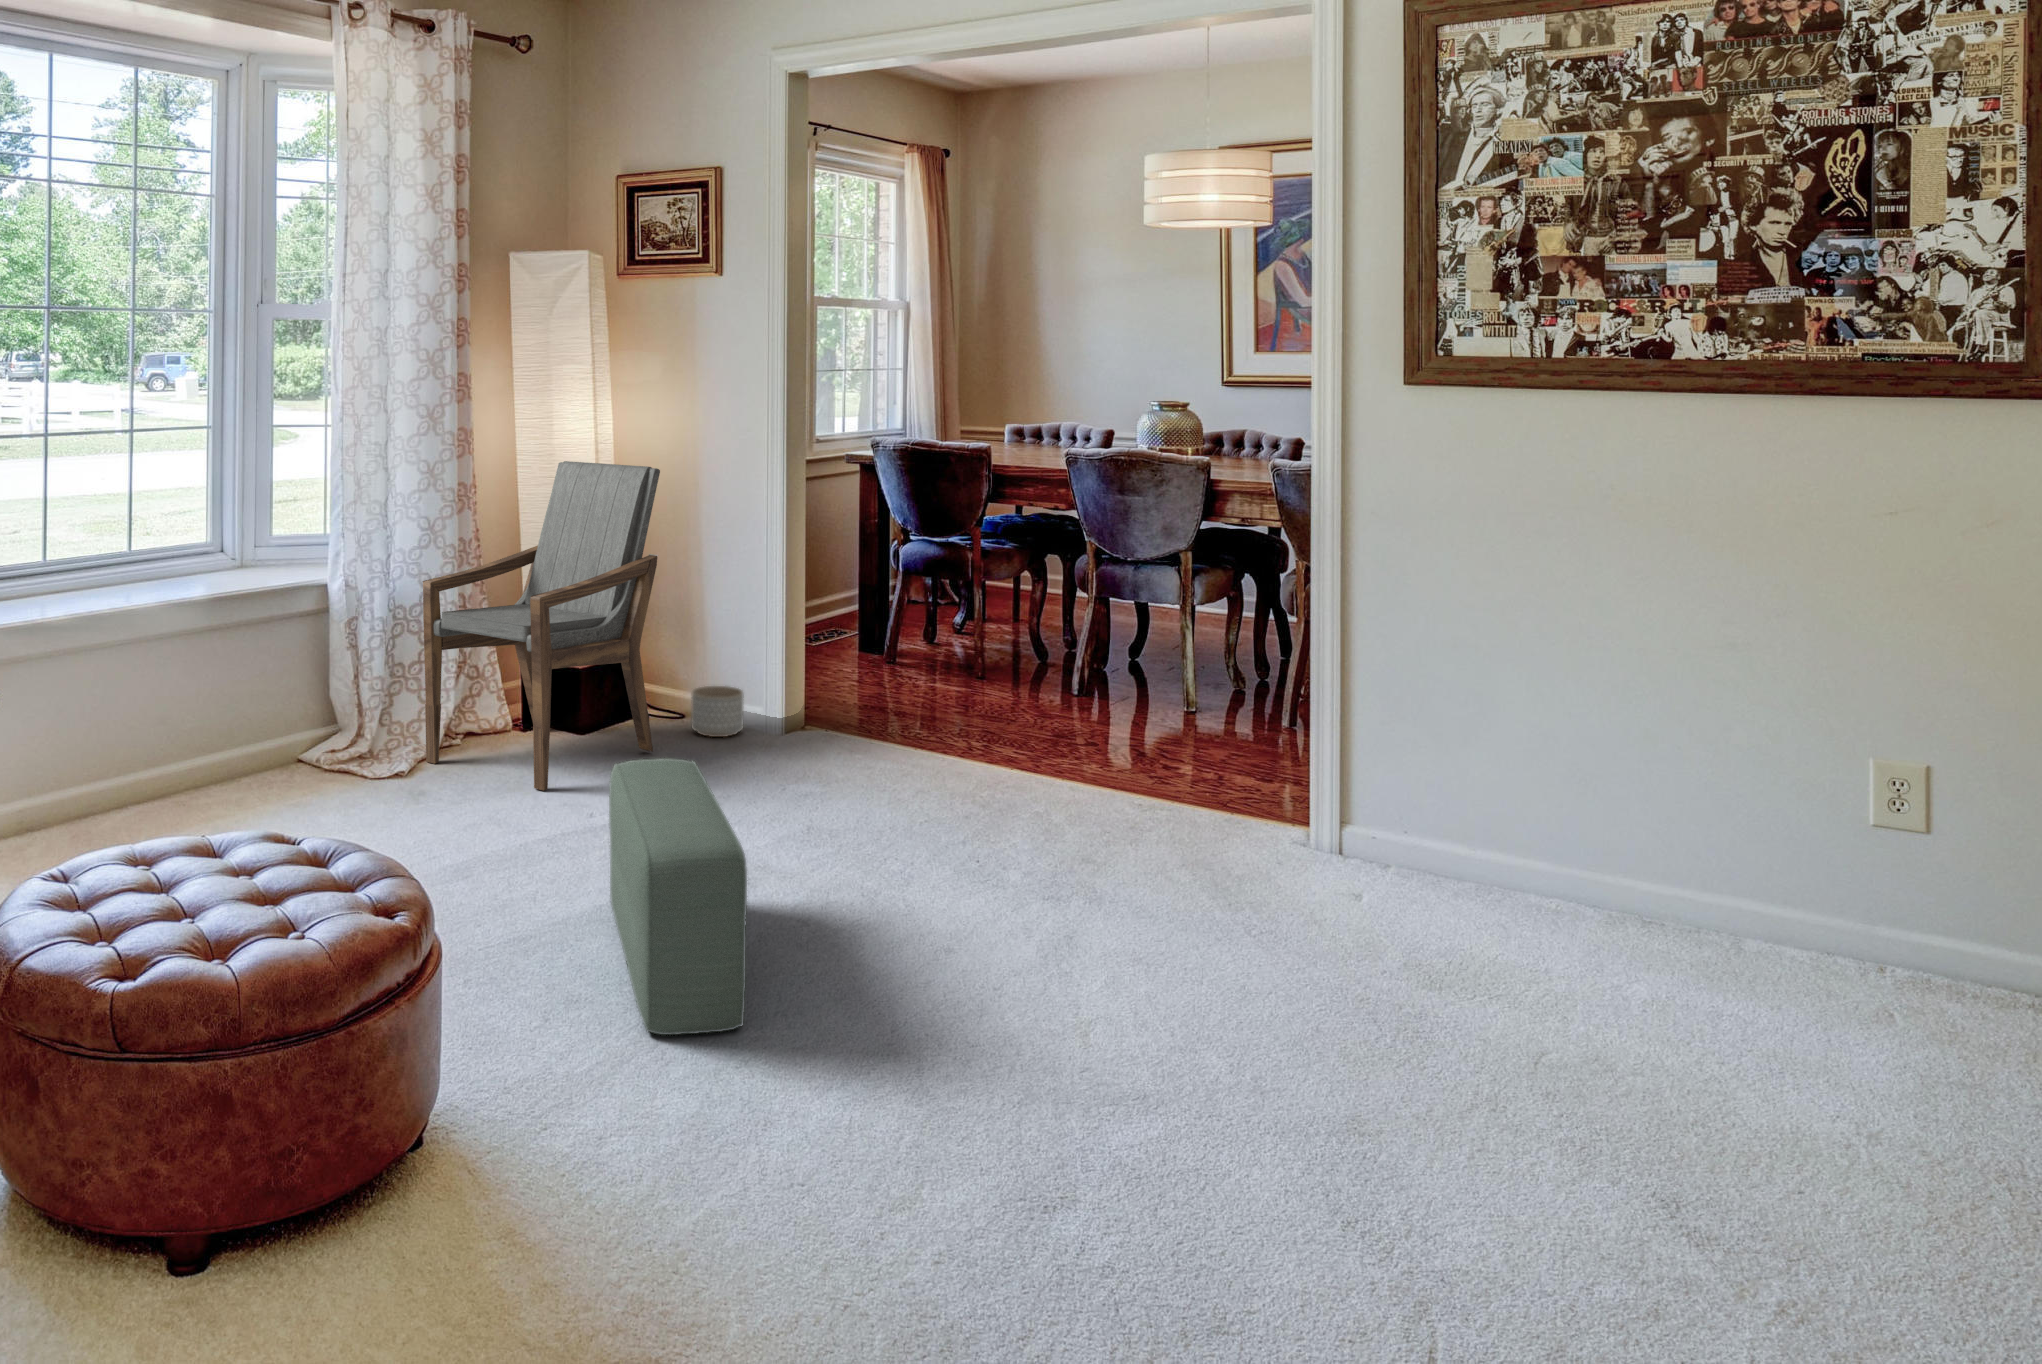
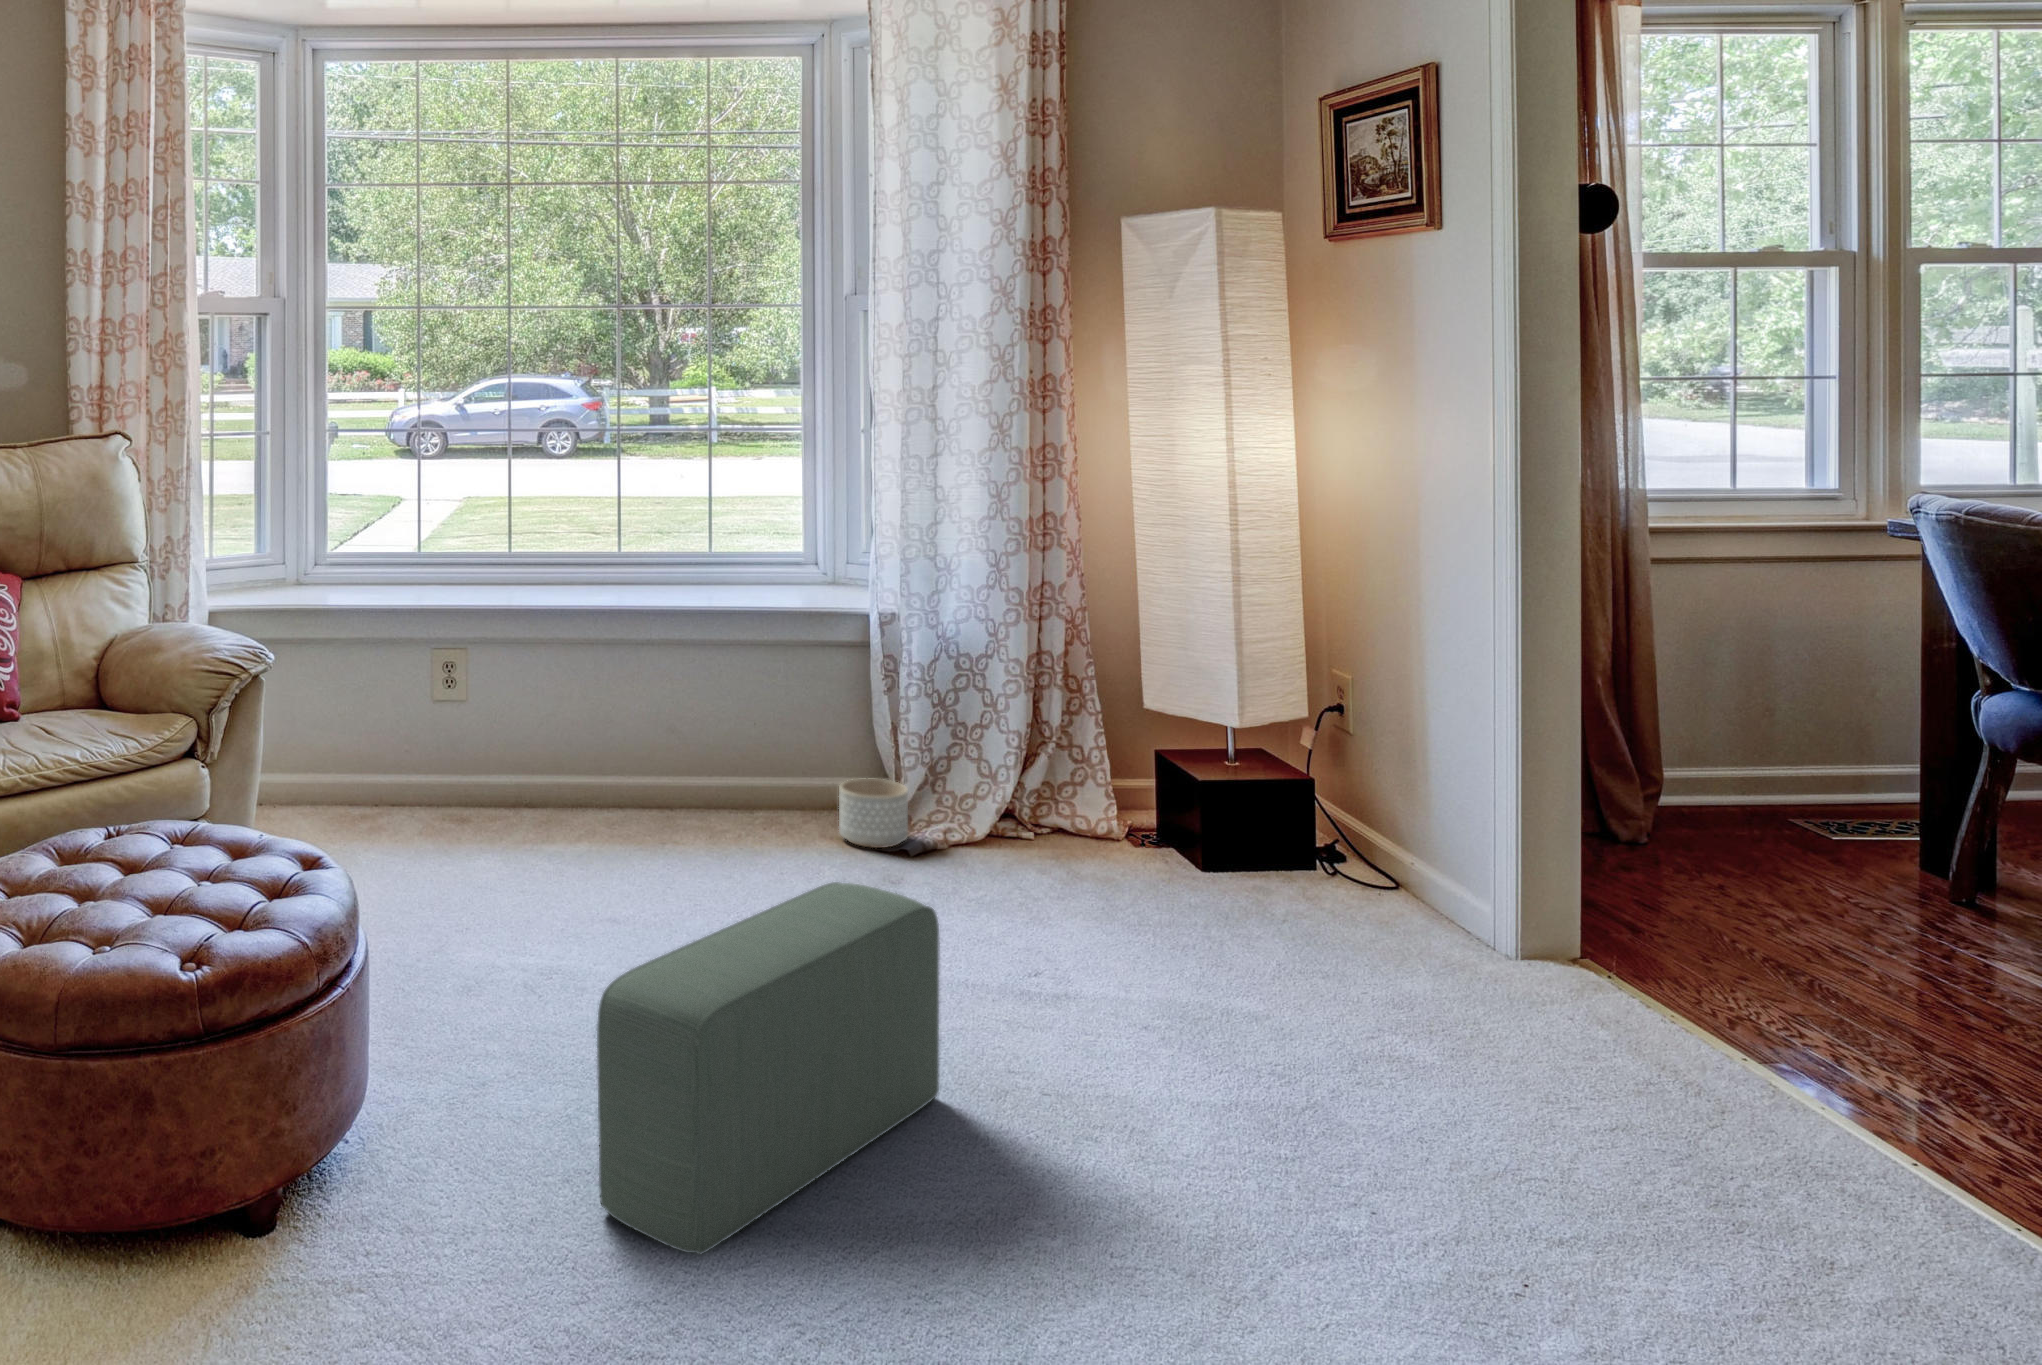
armchair: present [423,461,660,791] -> none [951,493,1277,917]
planter: present [691,686,744,737] -> present [839,779,908,848]

